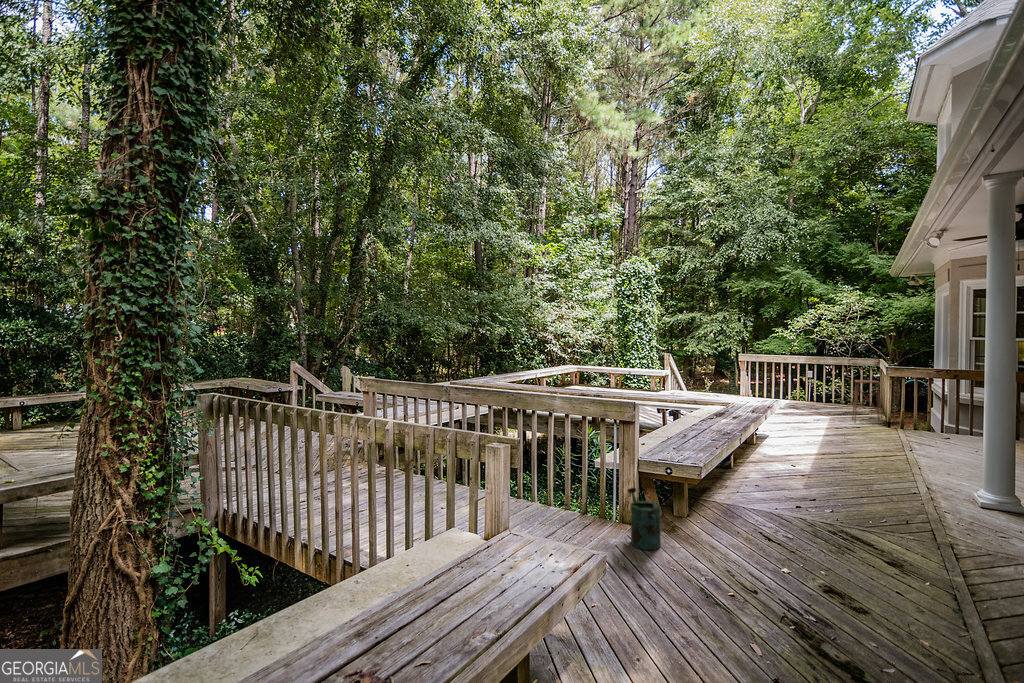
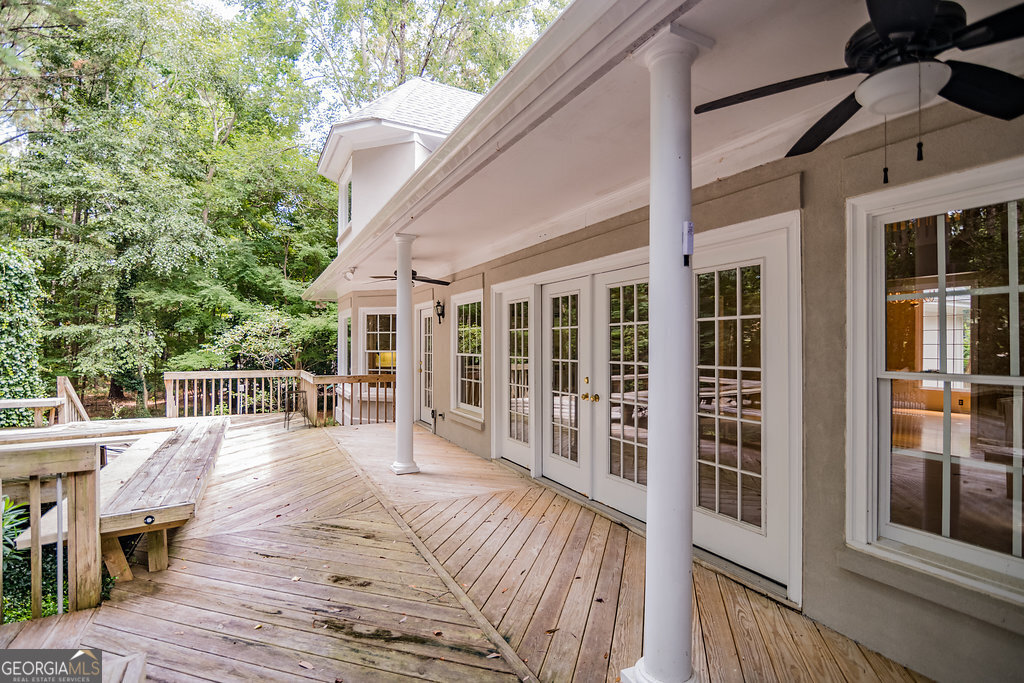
watering can: present [628,488,661,550] -> none [84,560,150,638]

